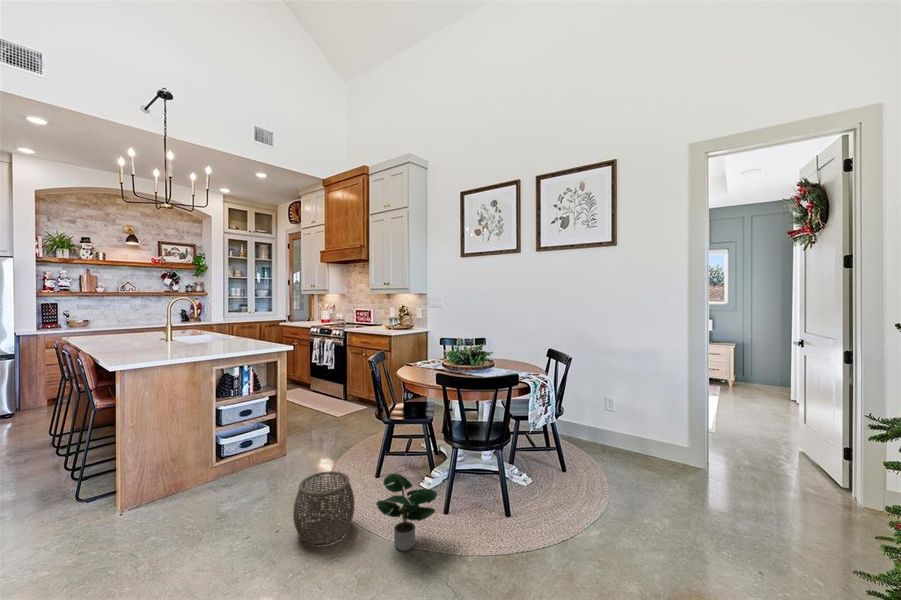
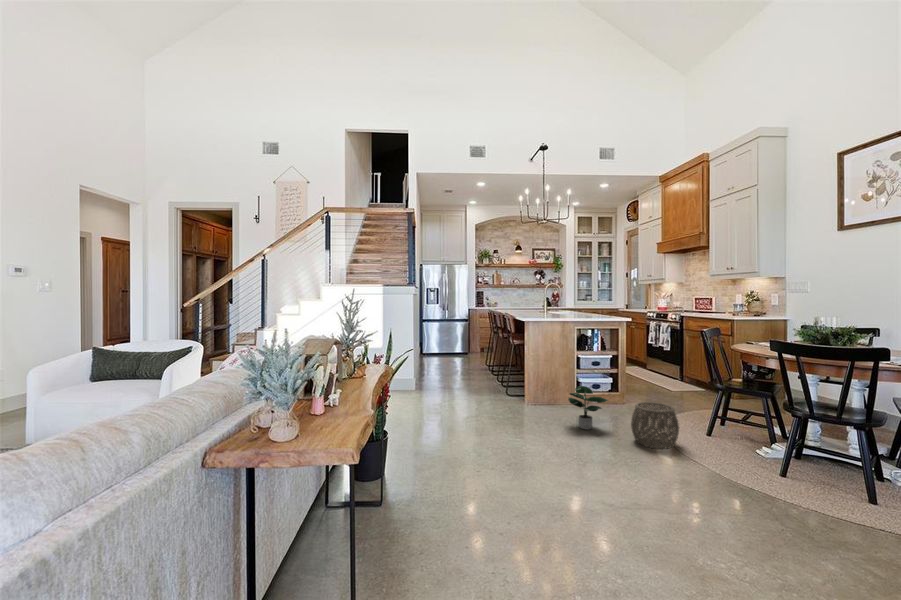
potted plant: present [376,474,437,551] -> present [568,386,608,430]

